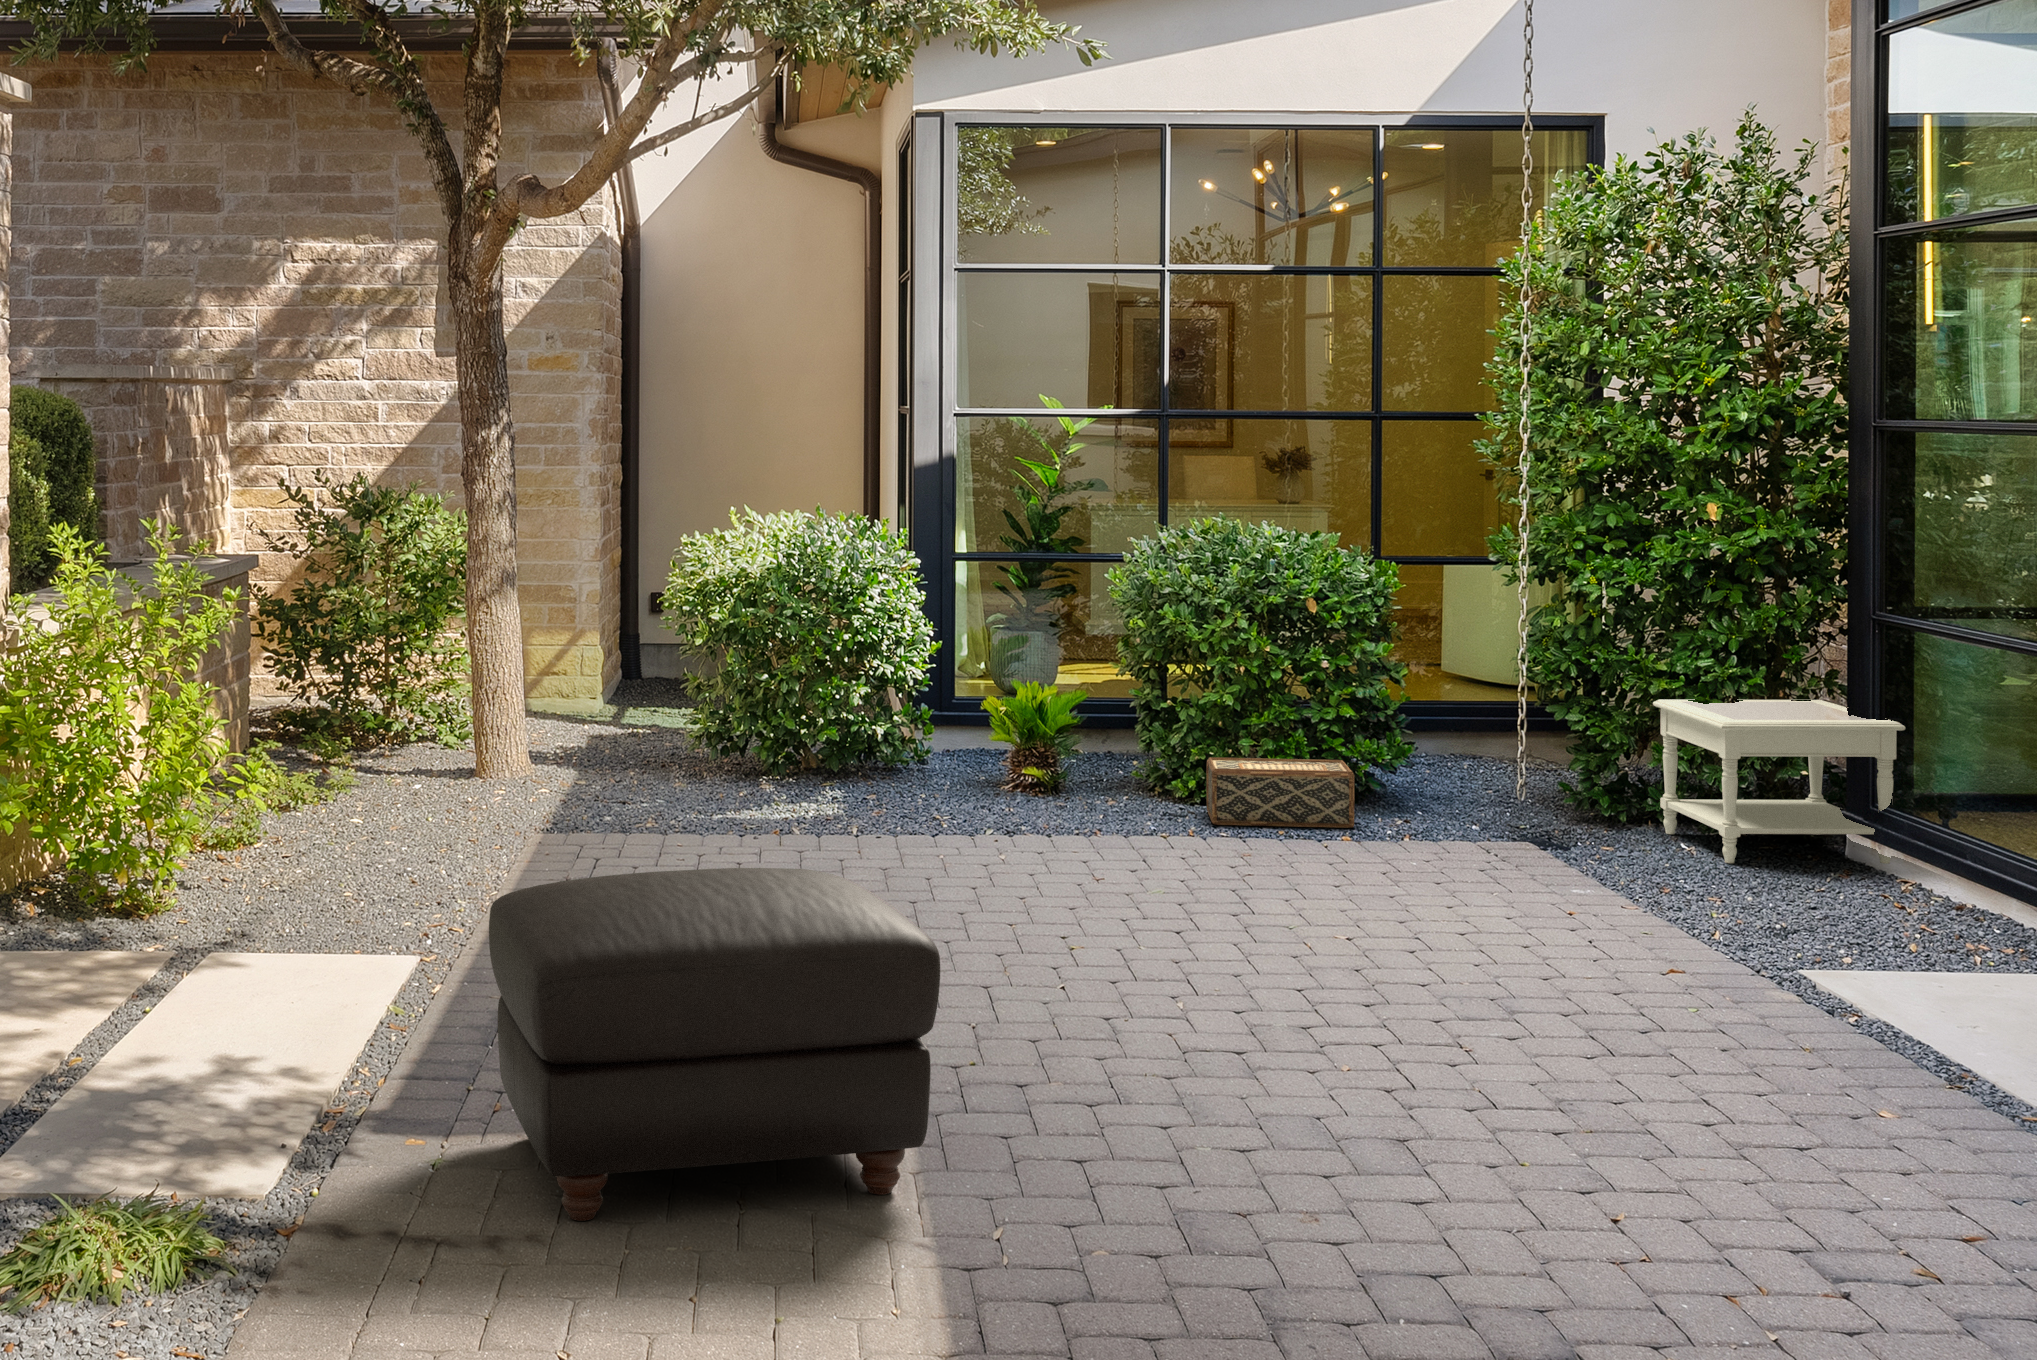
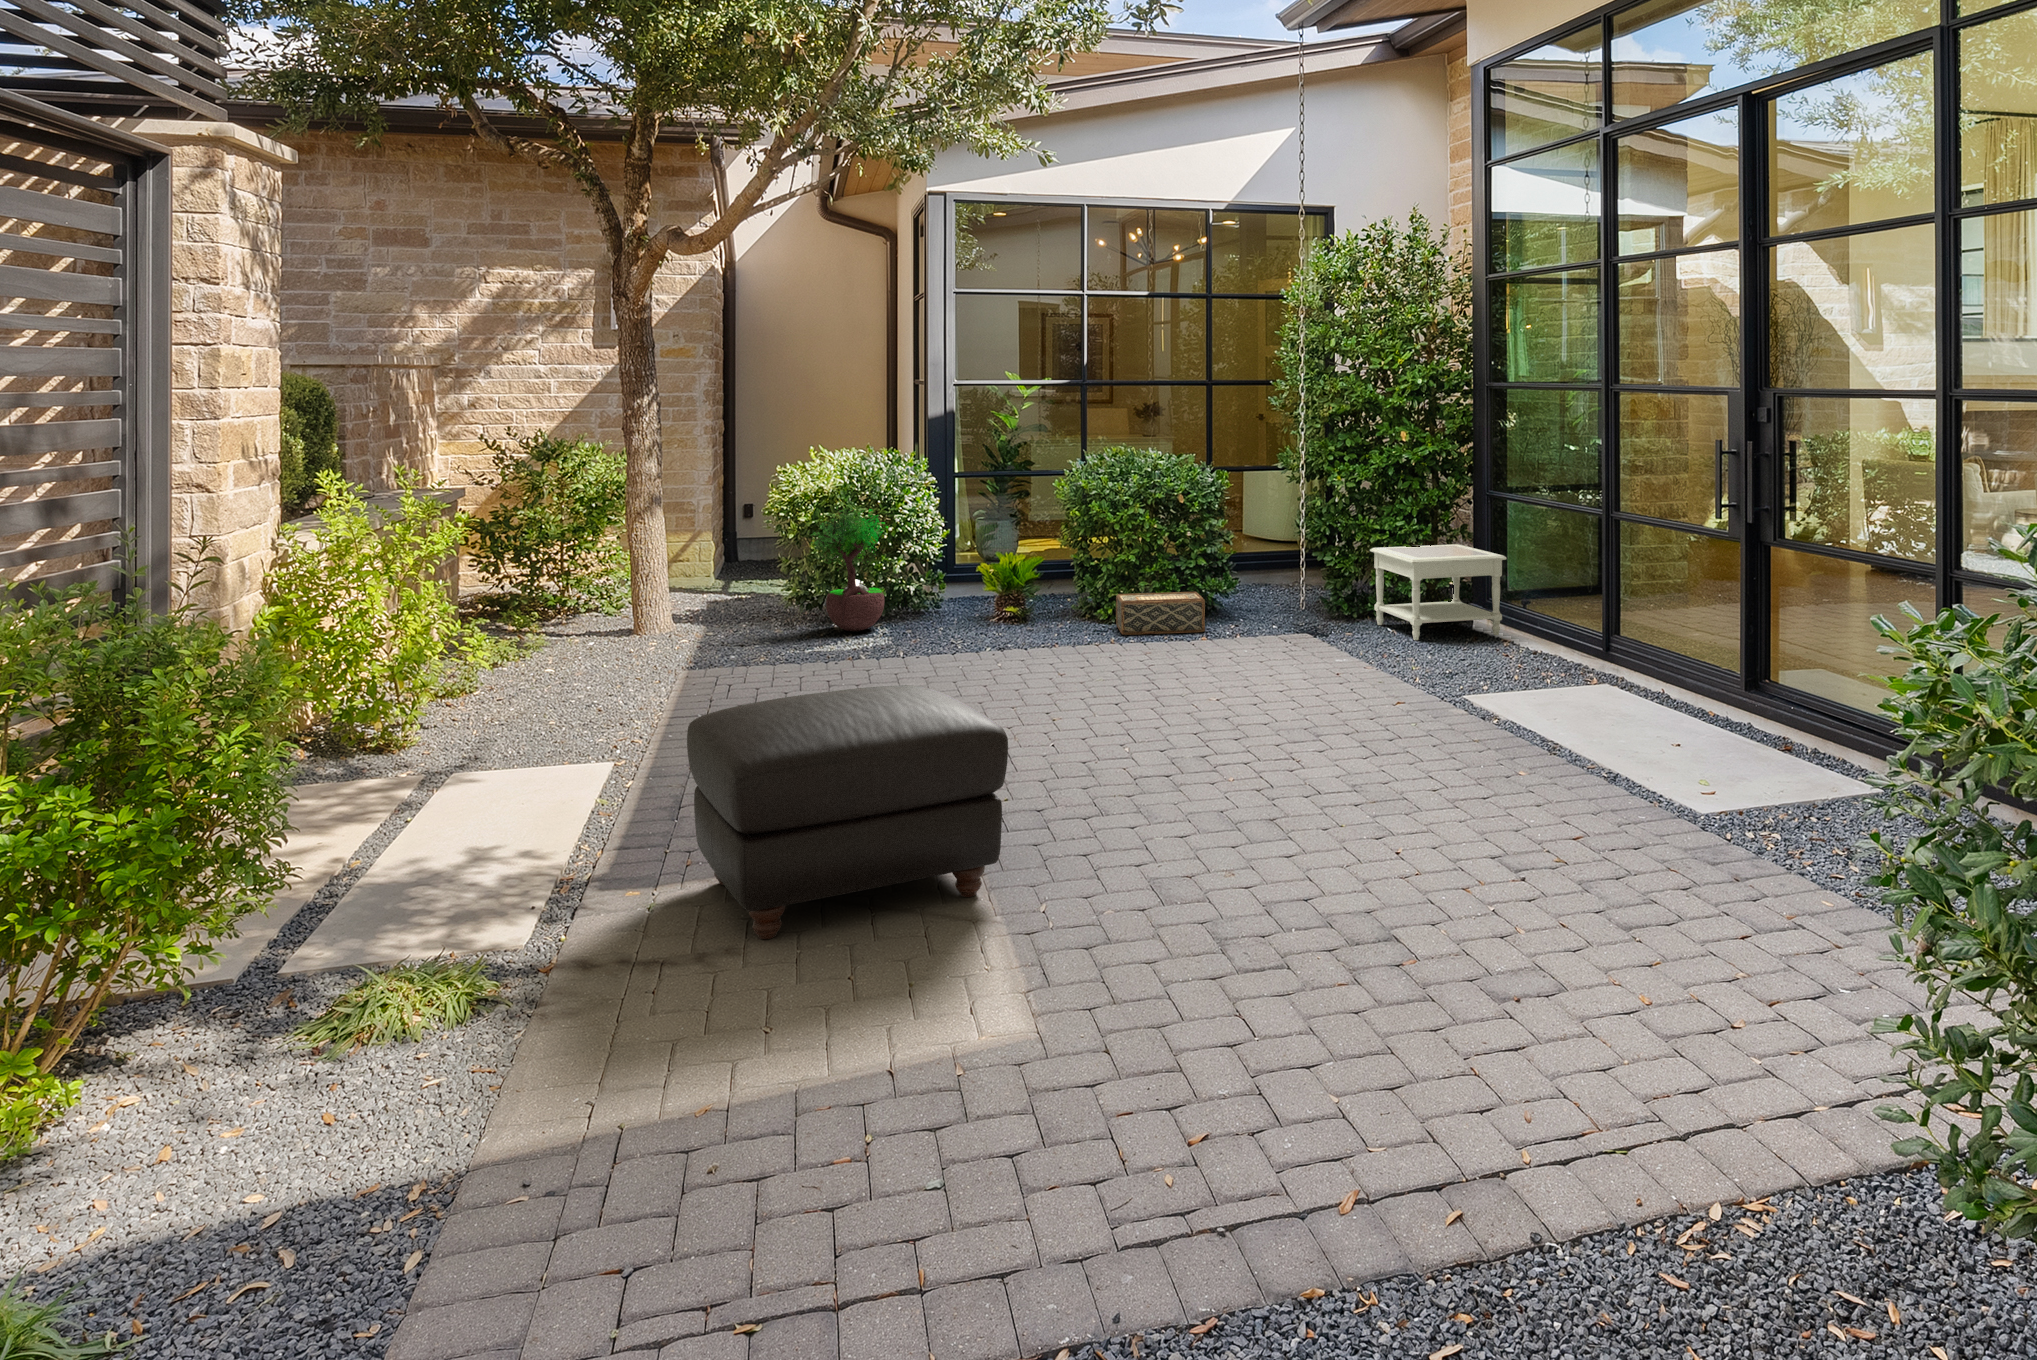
potted tree: none [724,589,843,795] -> present [809,500,888,631]

